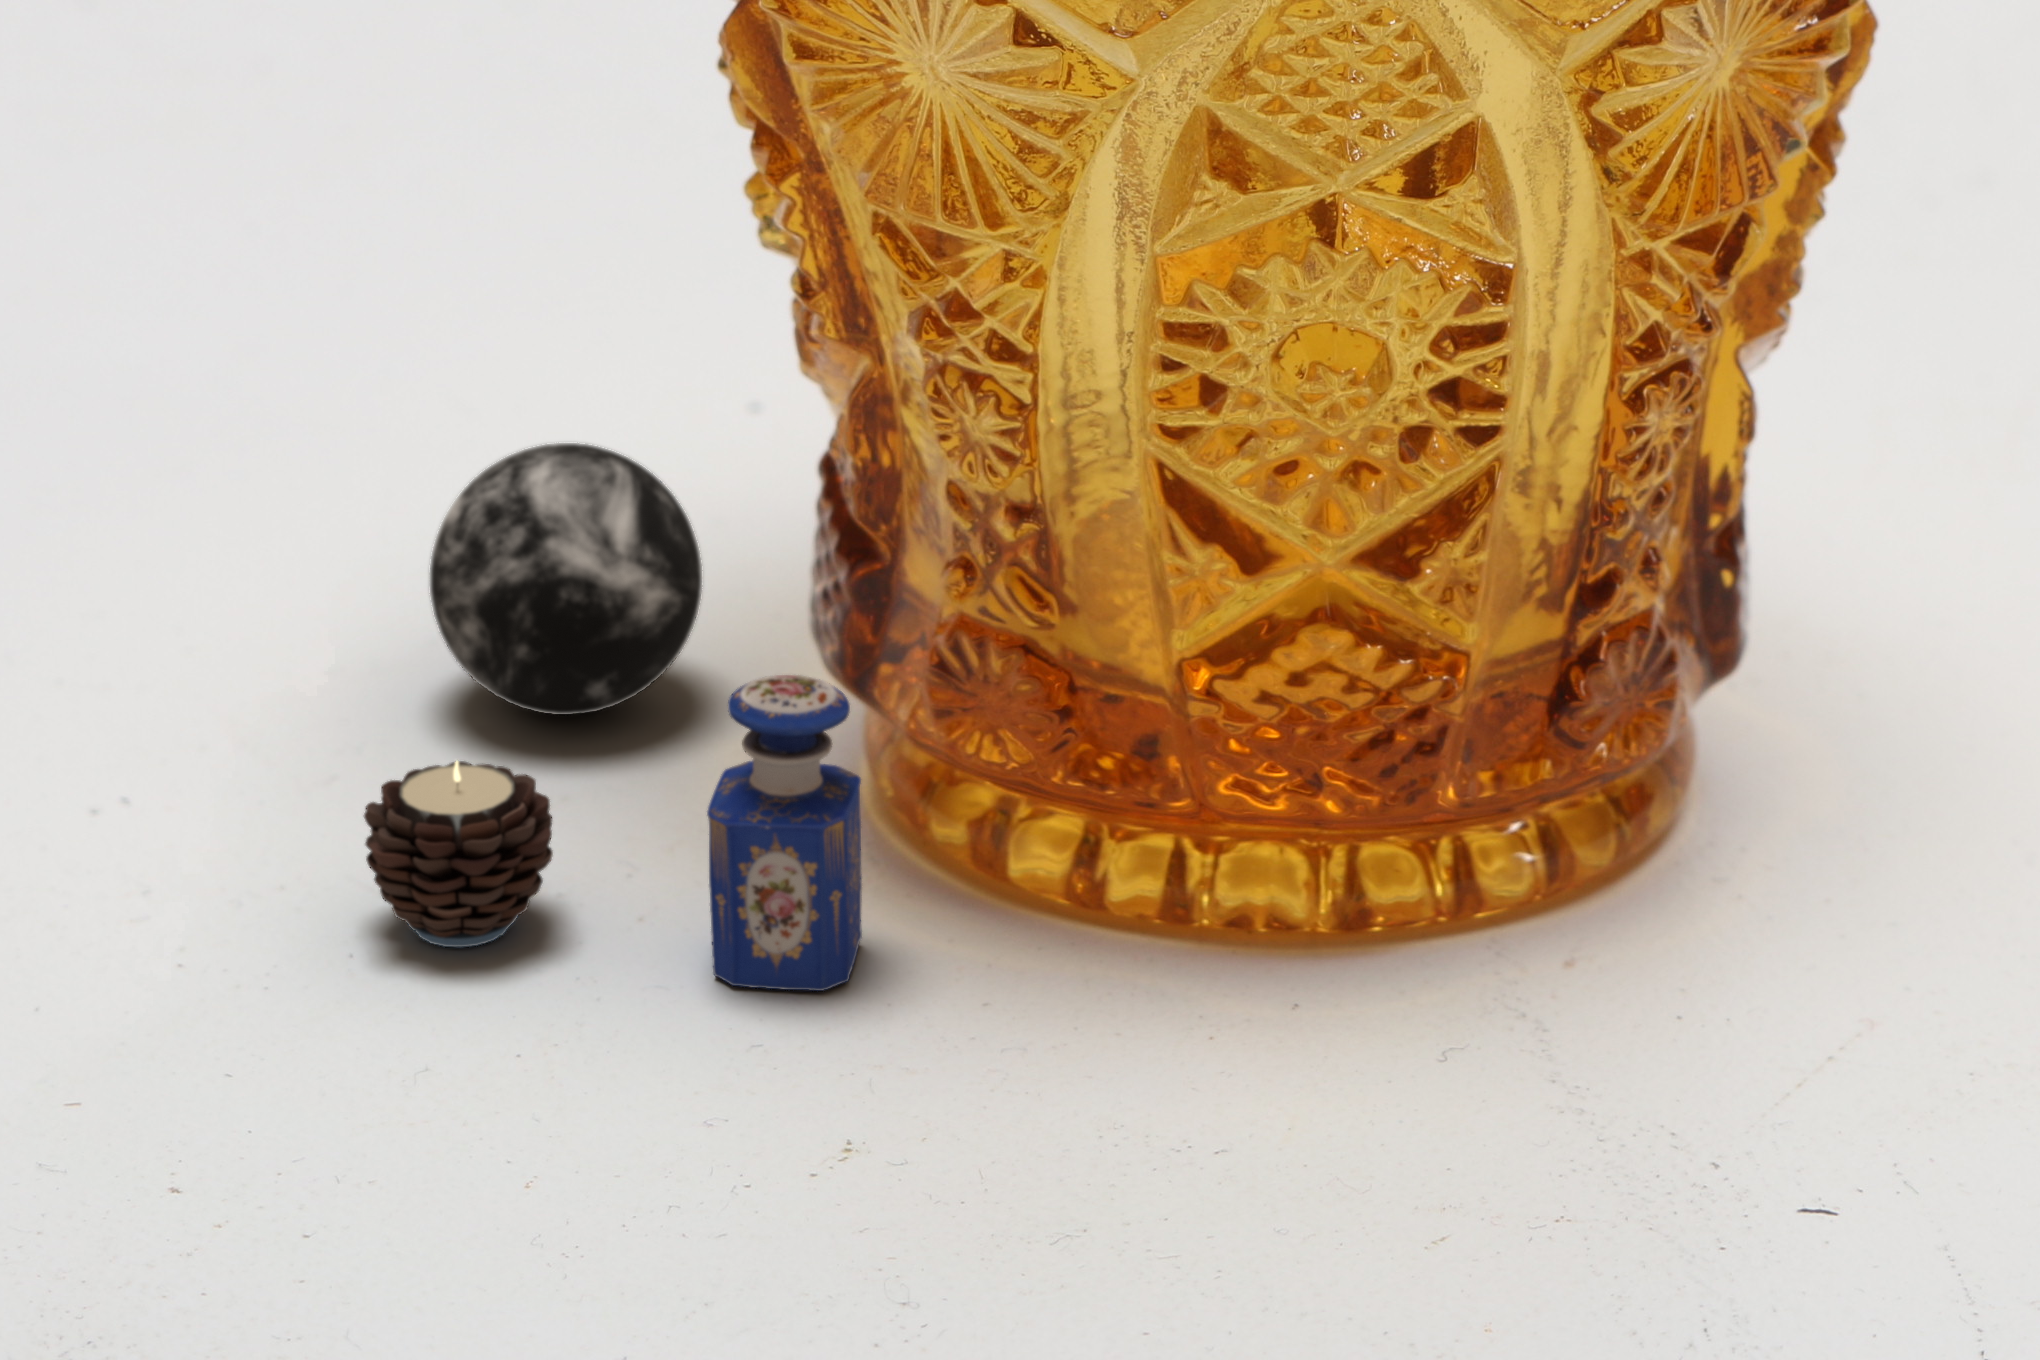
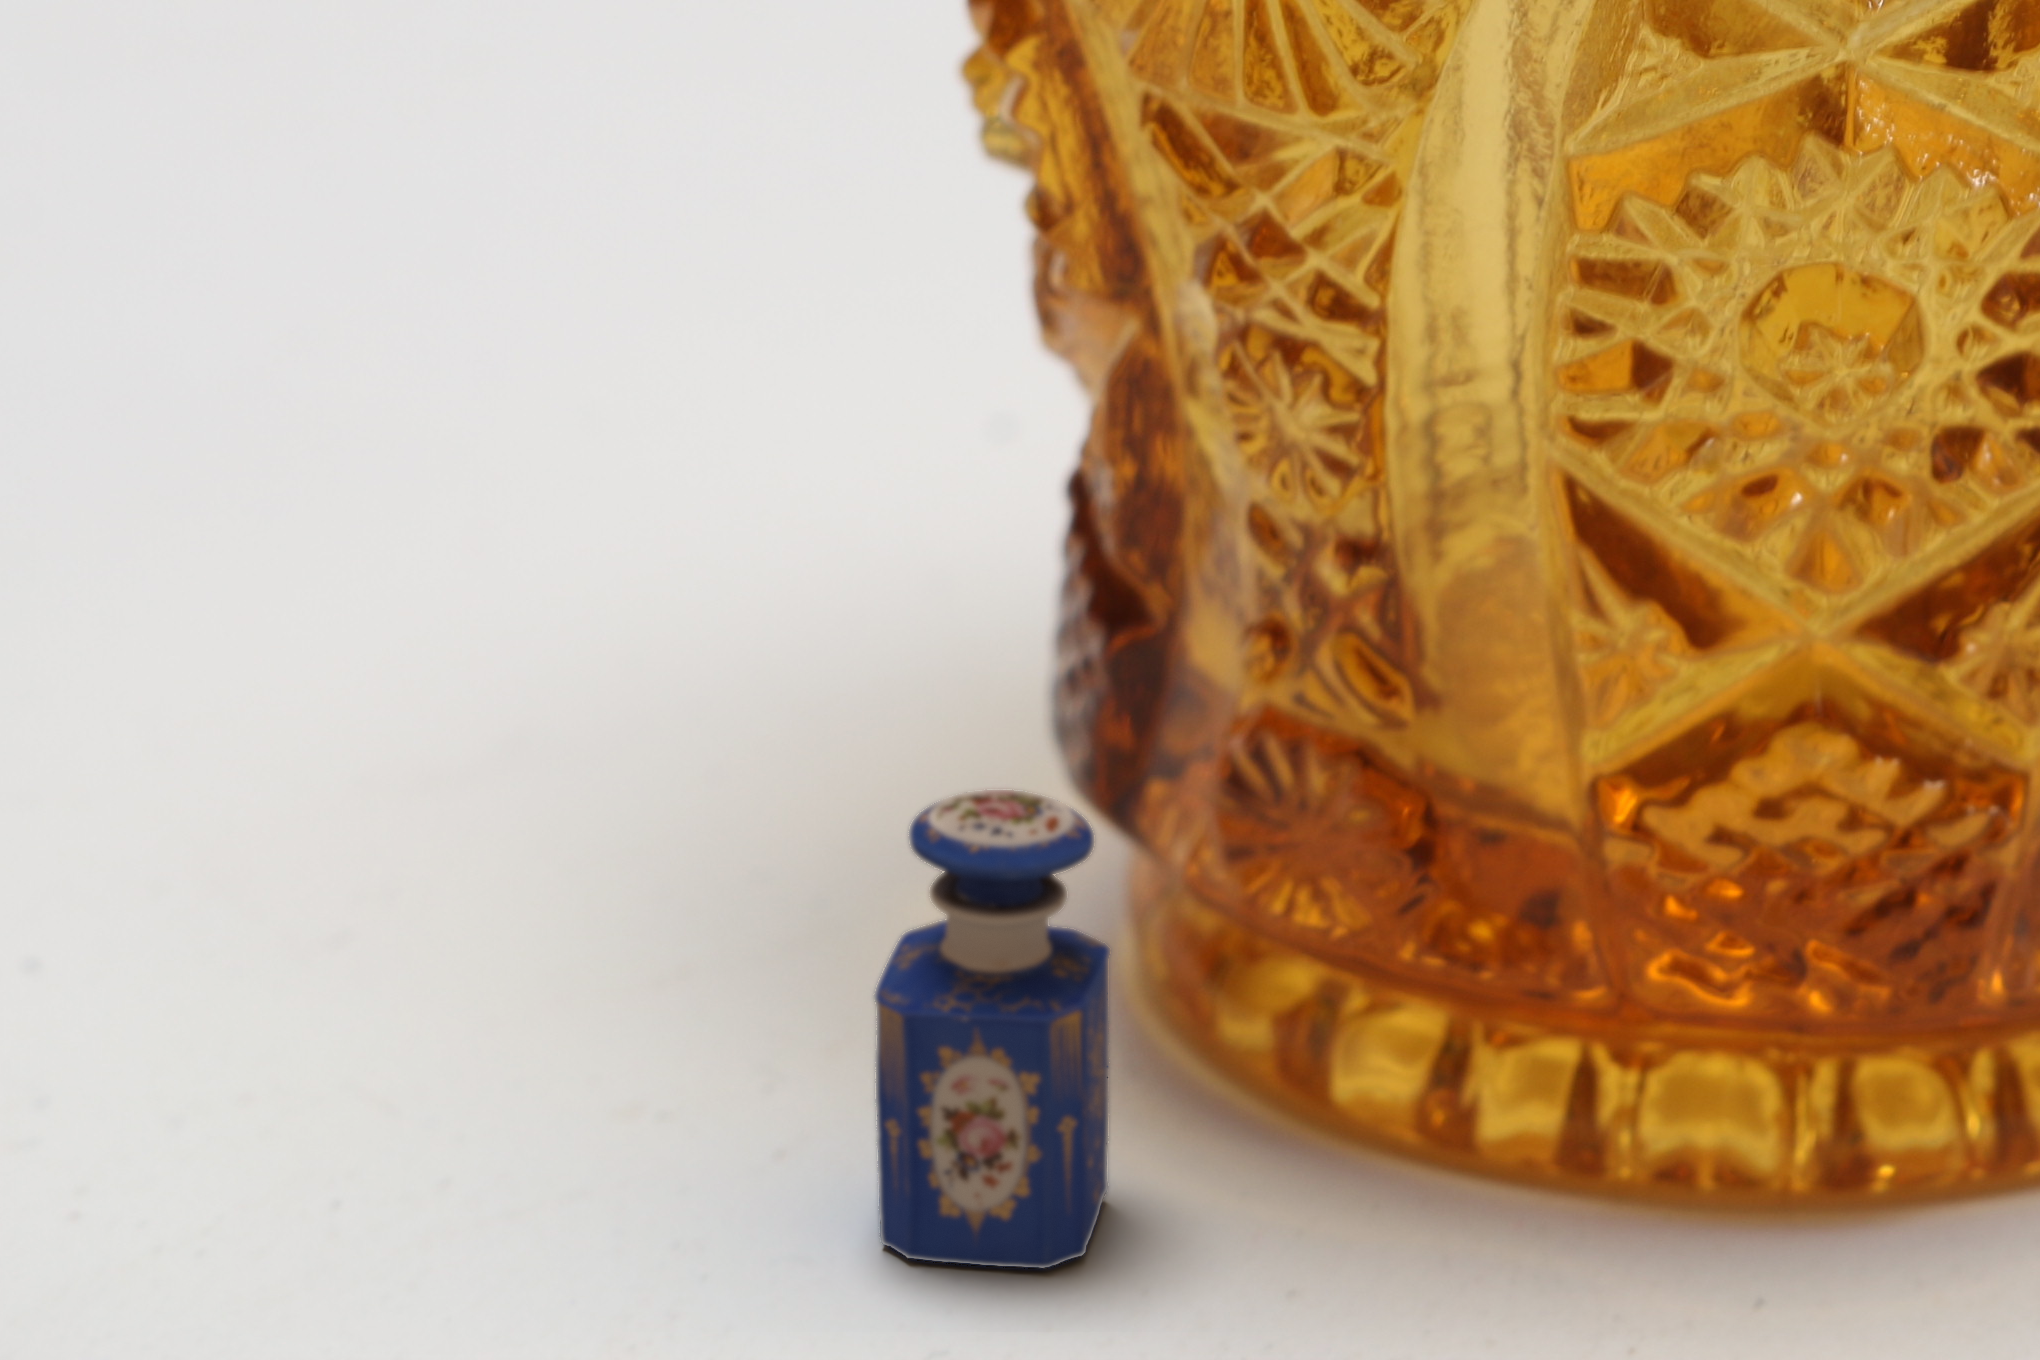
decorative orb: present [430,443,702,715] -> none [483,457,888,858]
candle: present [364,761,553,947] -> none [358,912,644,1196]

